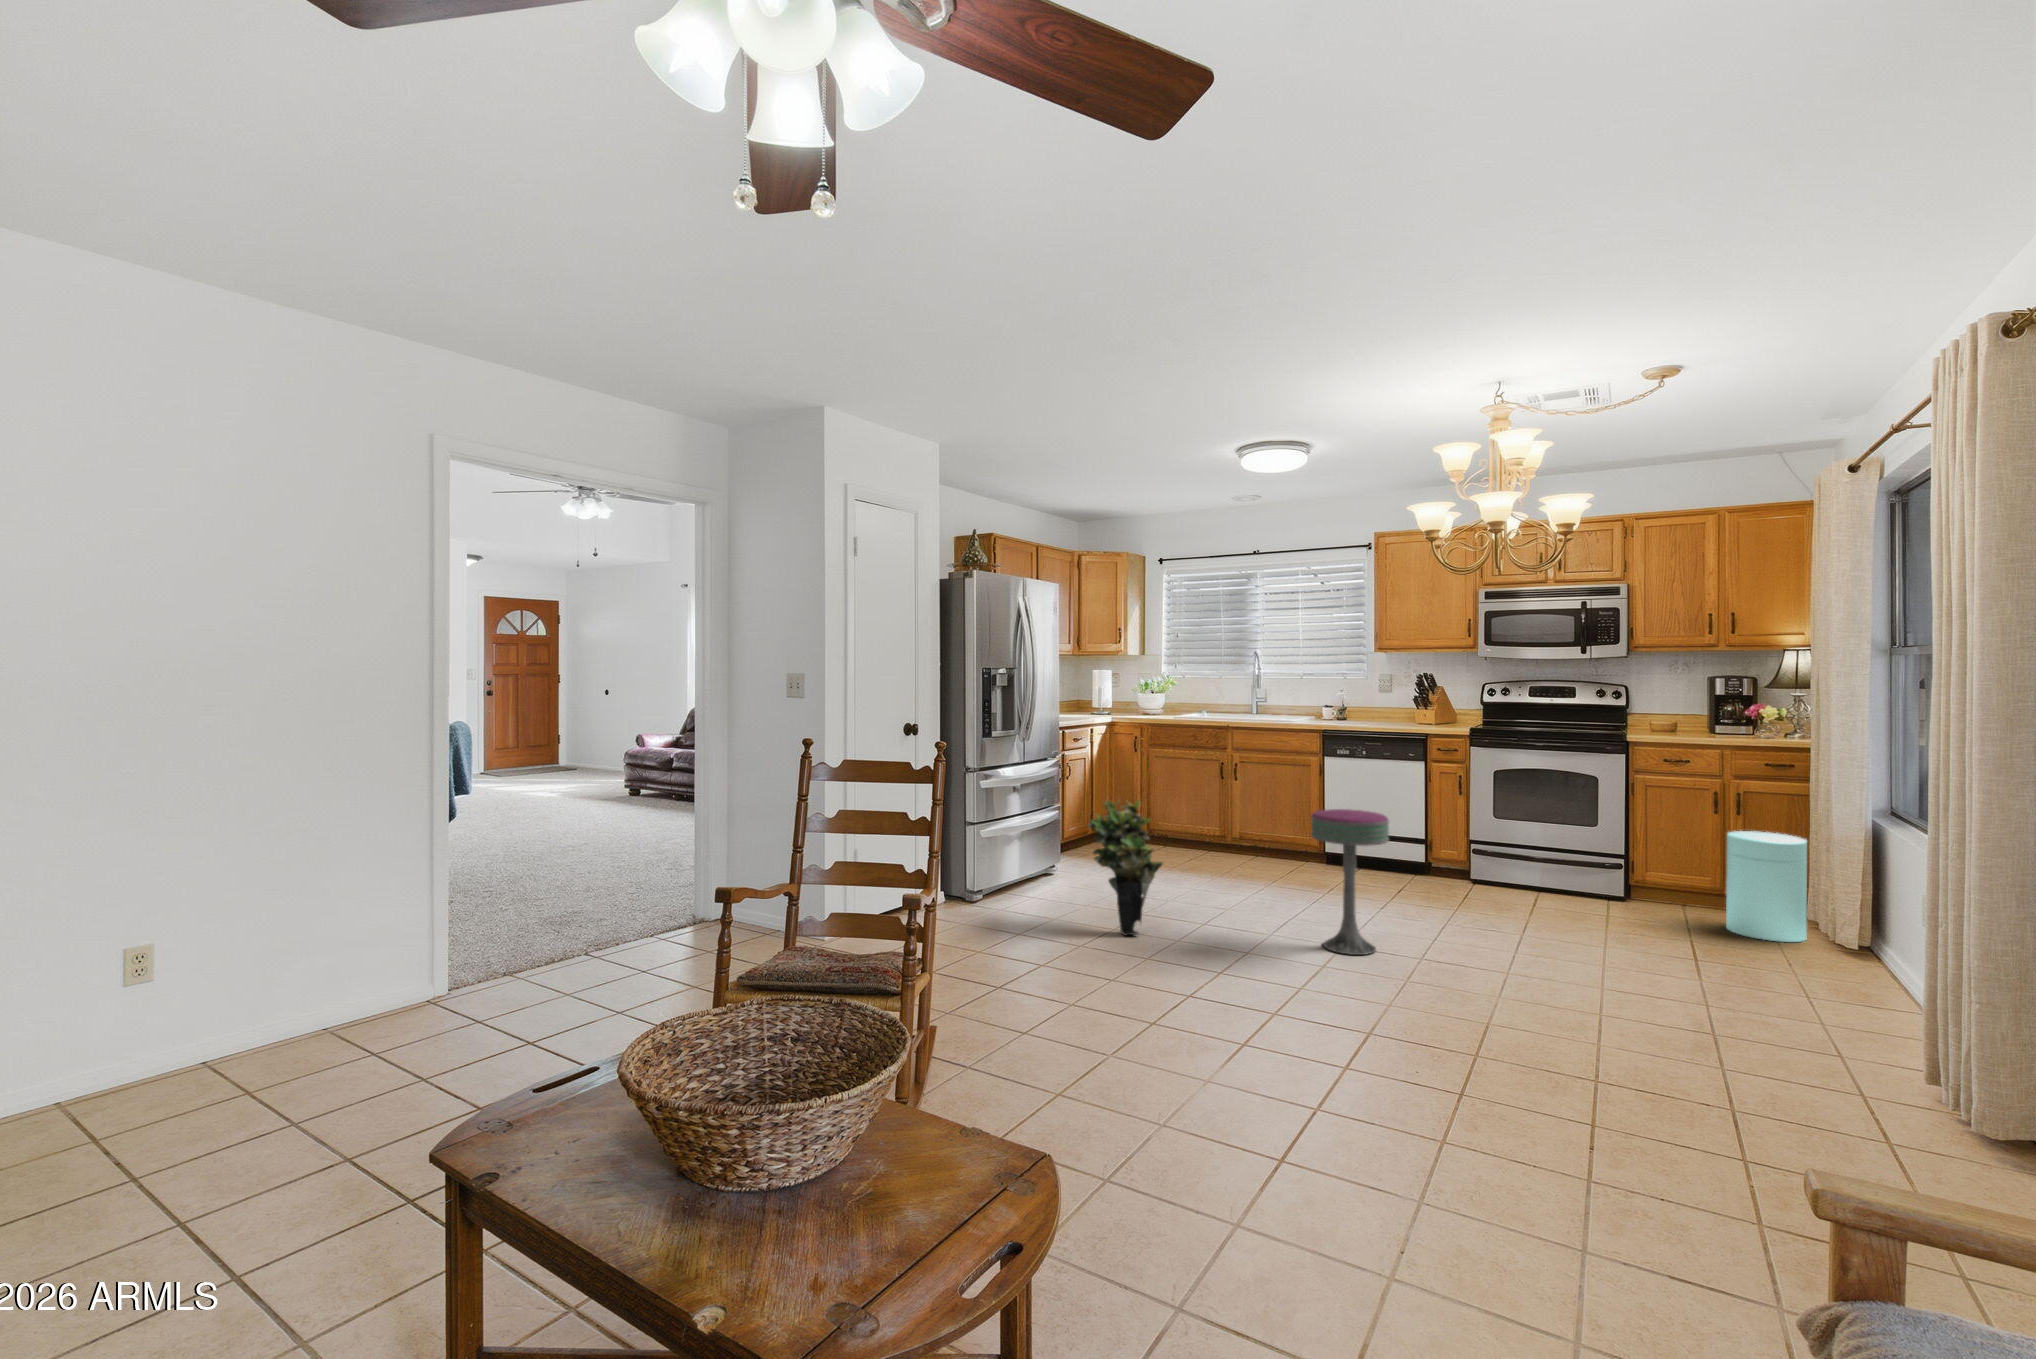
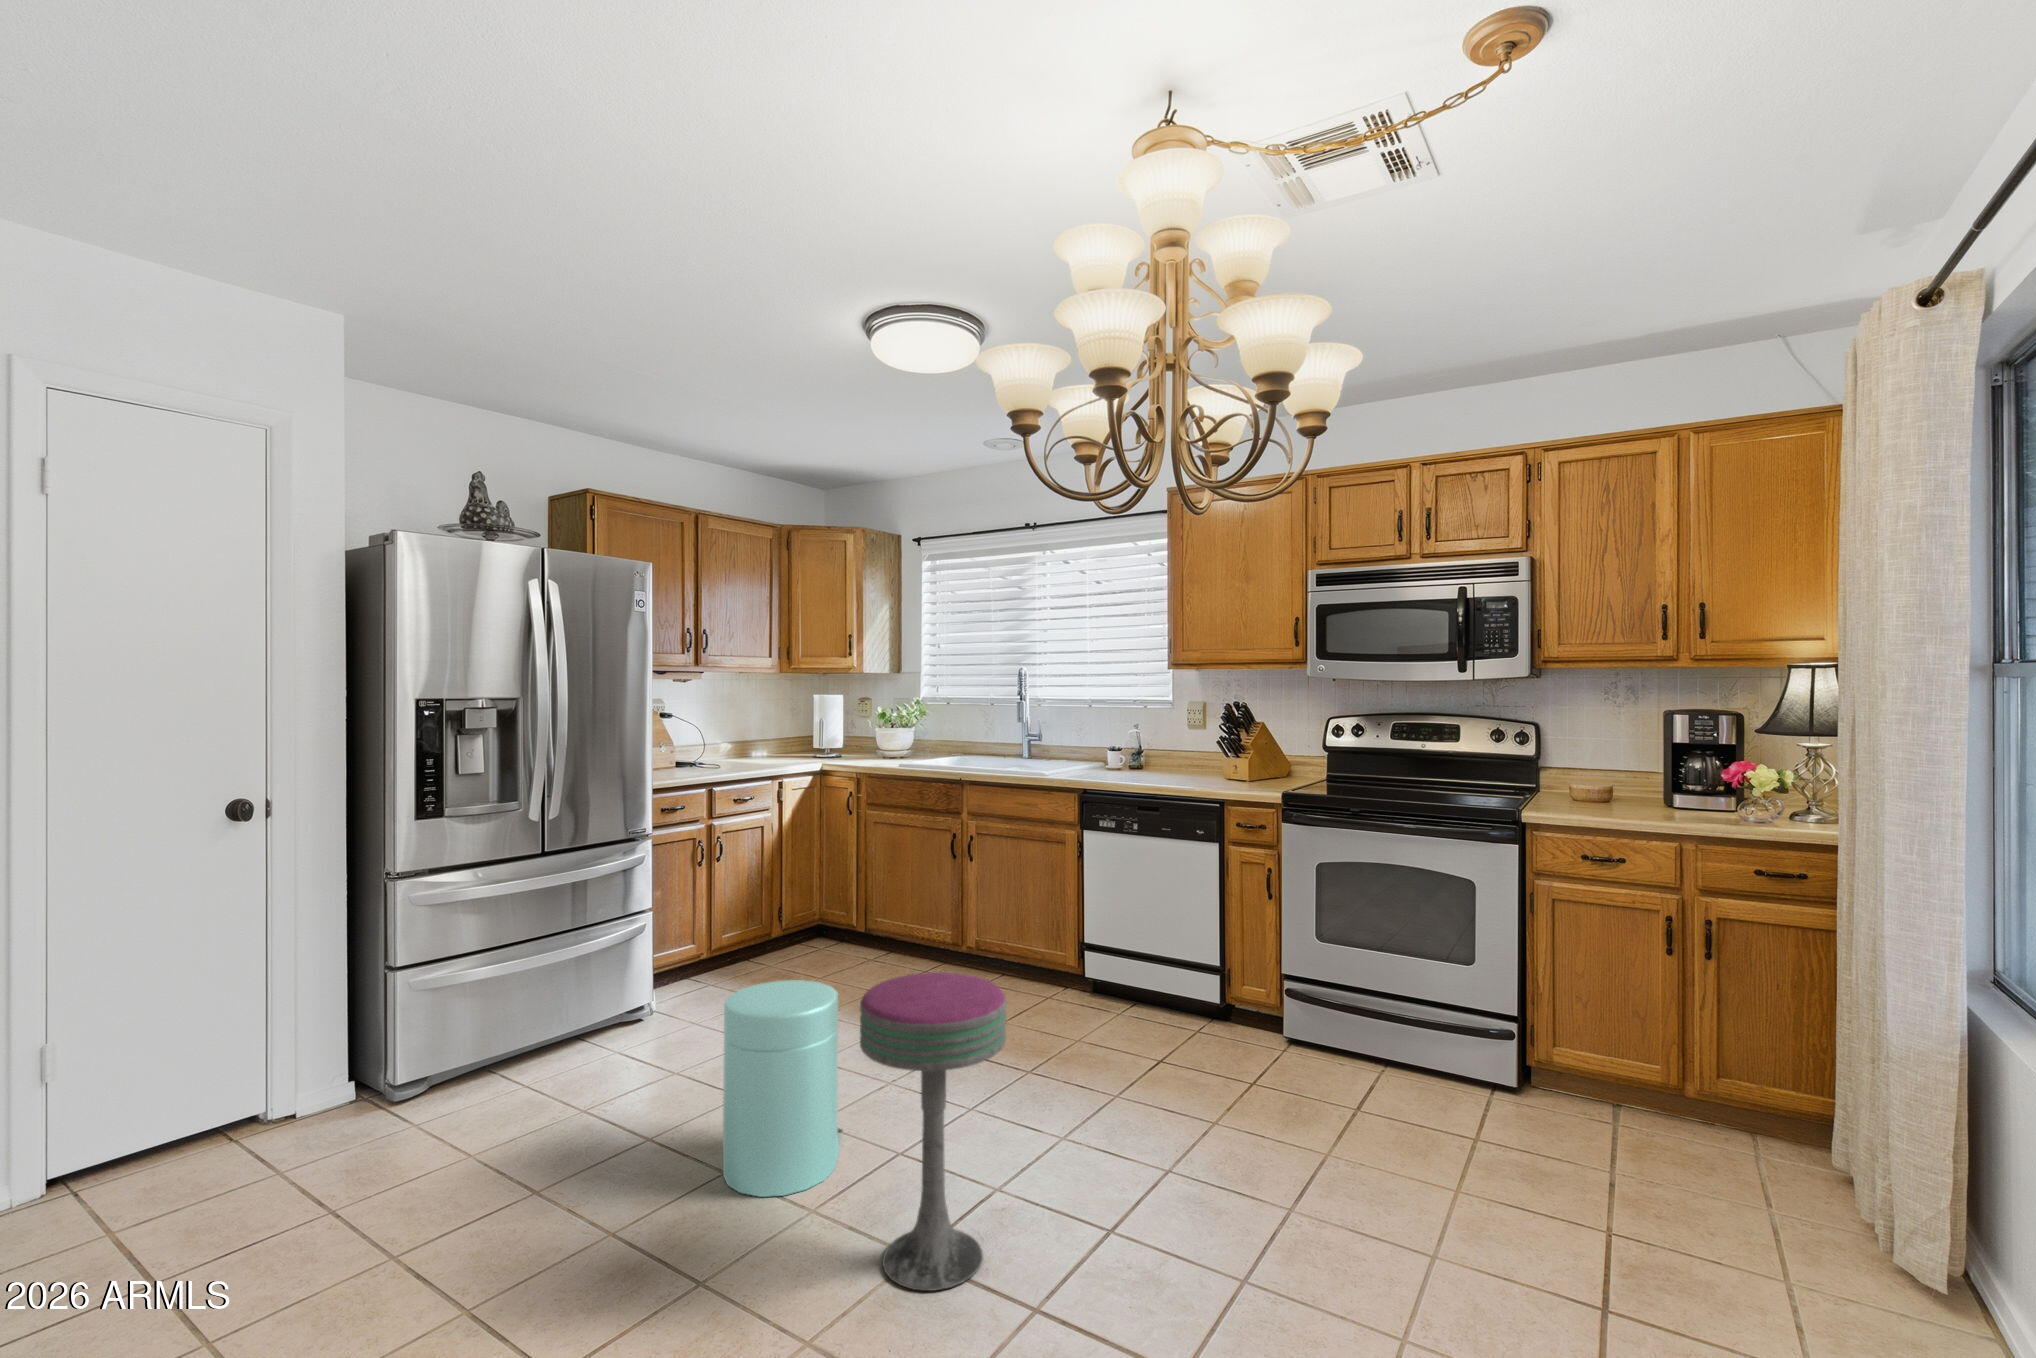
potted plant: present [1089,800,1163,936] -> none [492,937,640,1215]
trash can: present [1726,831,1807,942] -> present [723,980,842,1197]

